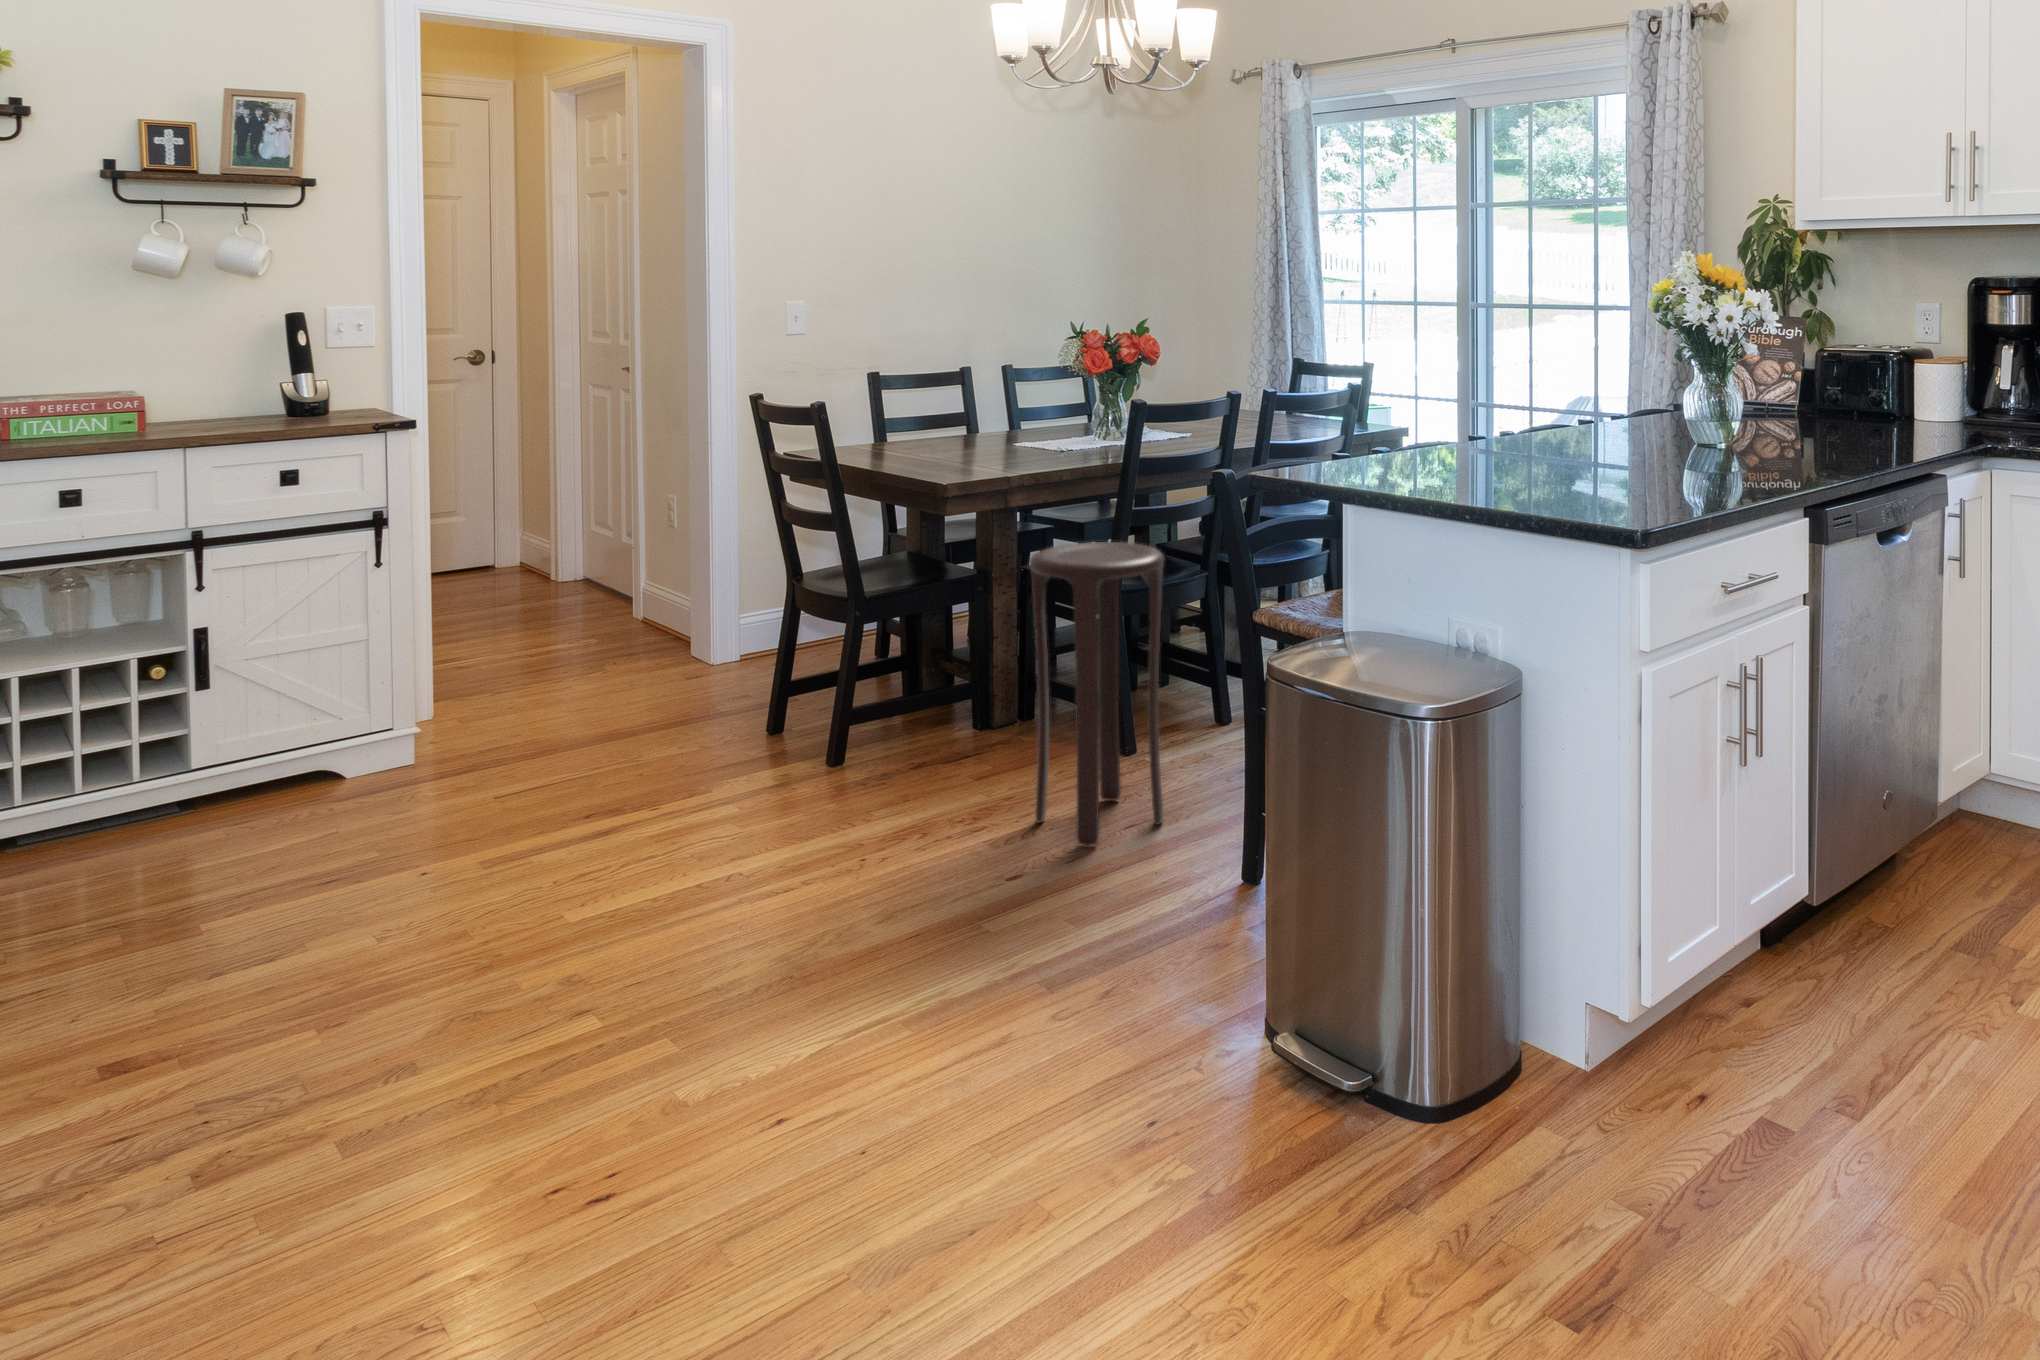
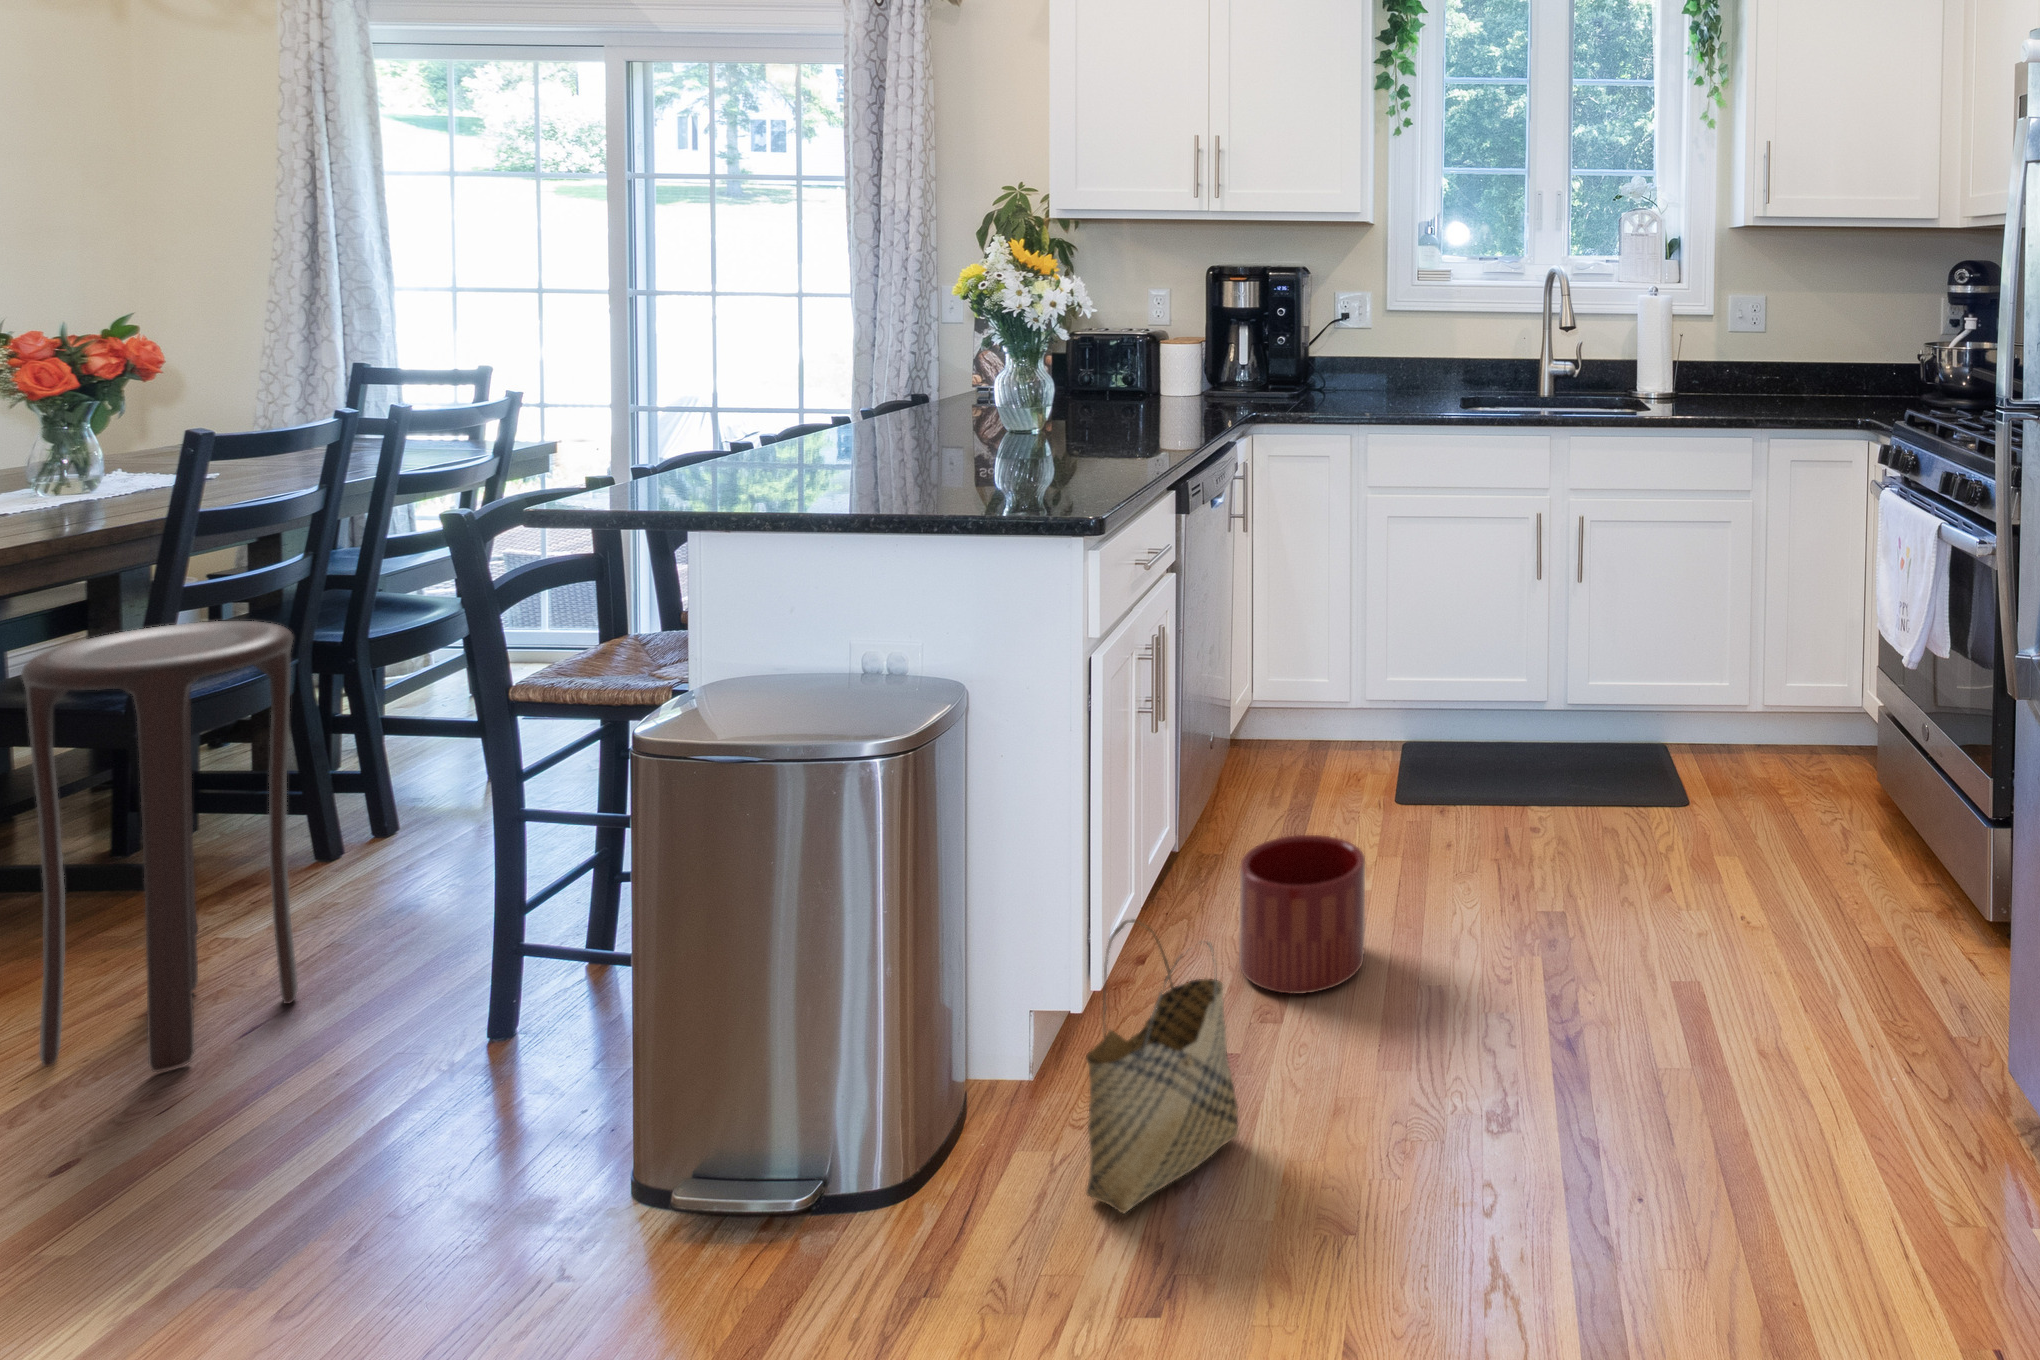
planter: none [1833,925,1986,1110] -> present [1239,835,1365,994]
woven basket: none [1565,940,1737,1221] -> present [1086,919,1239,1214]

